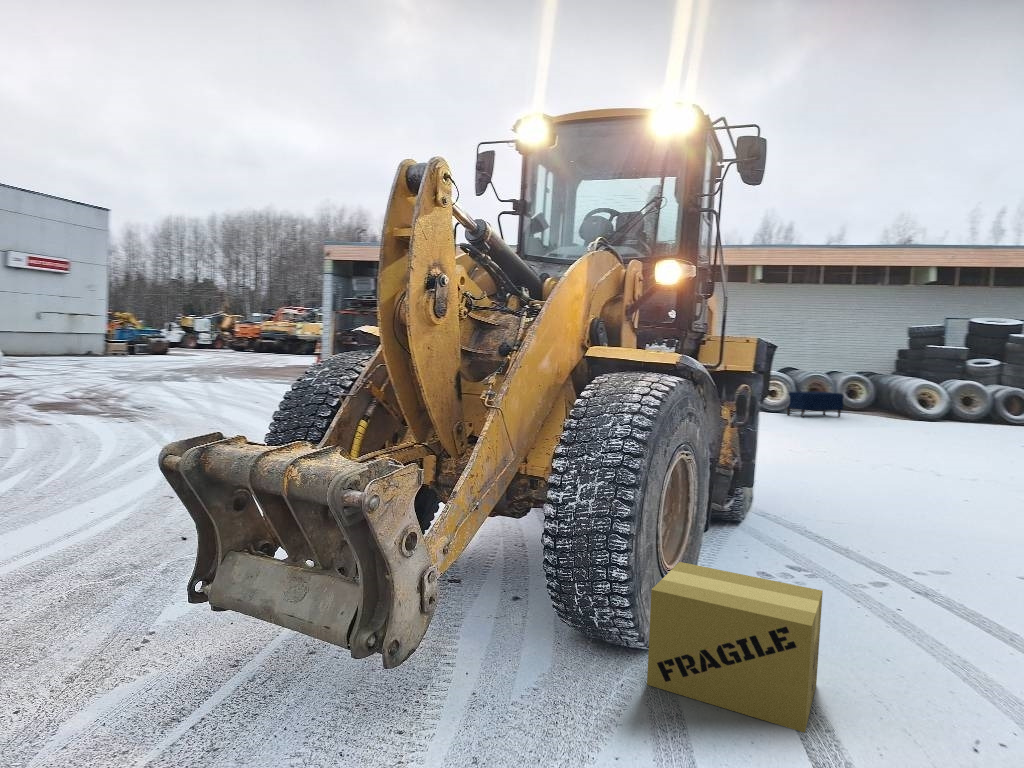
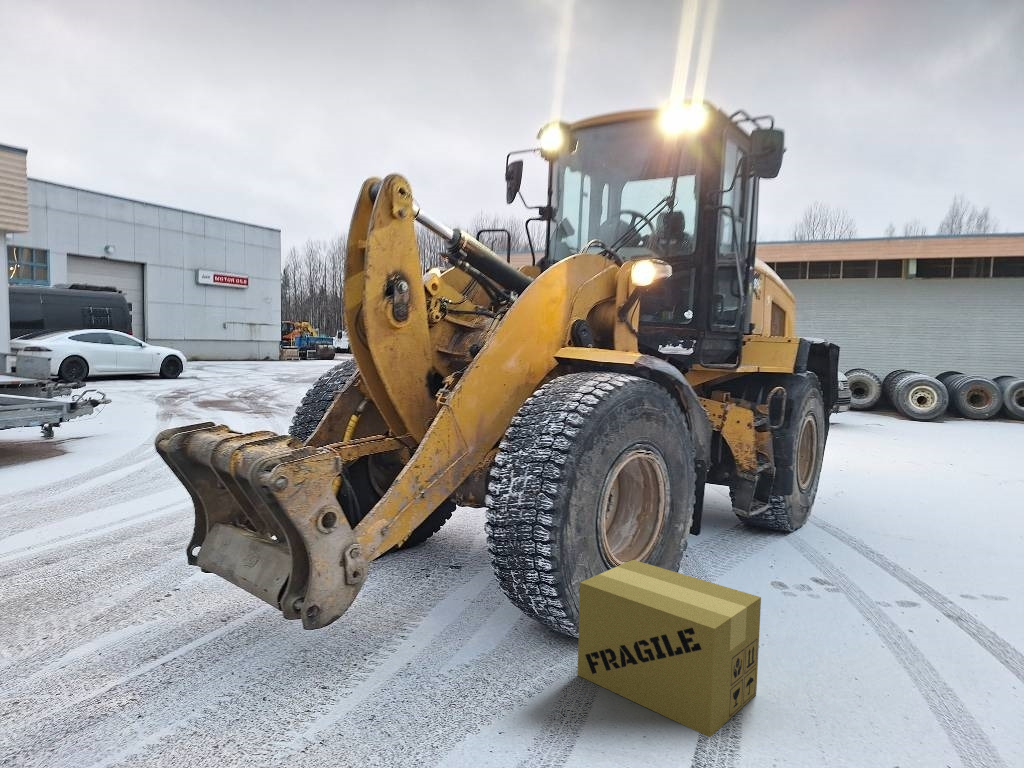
bench: present [787,392,843,417] -> none [922,396,994,425]

